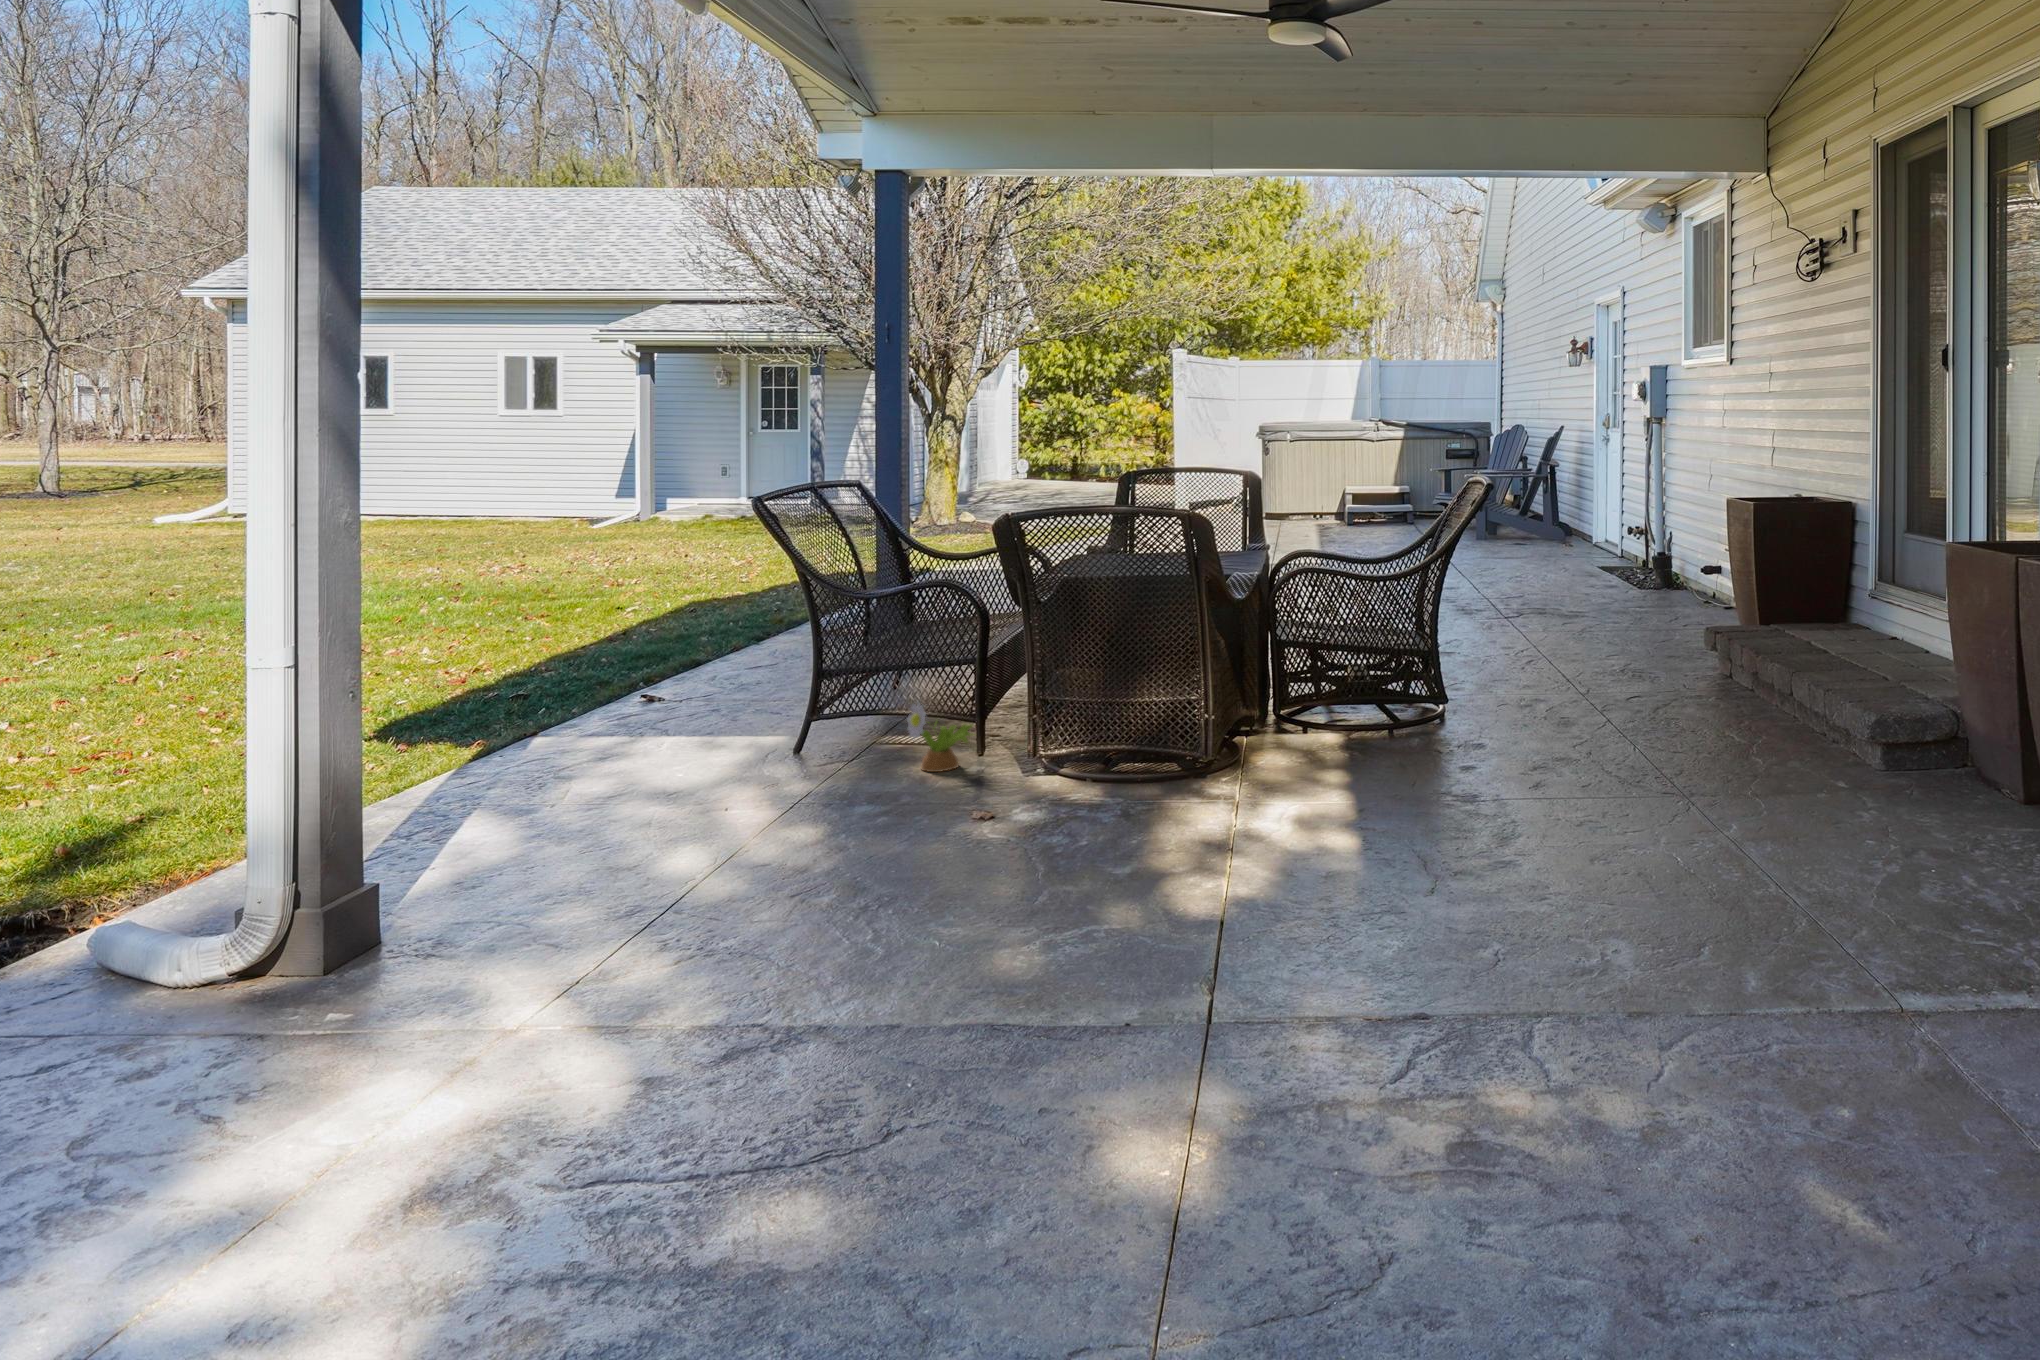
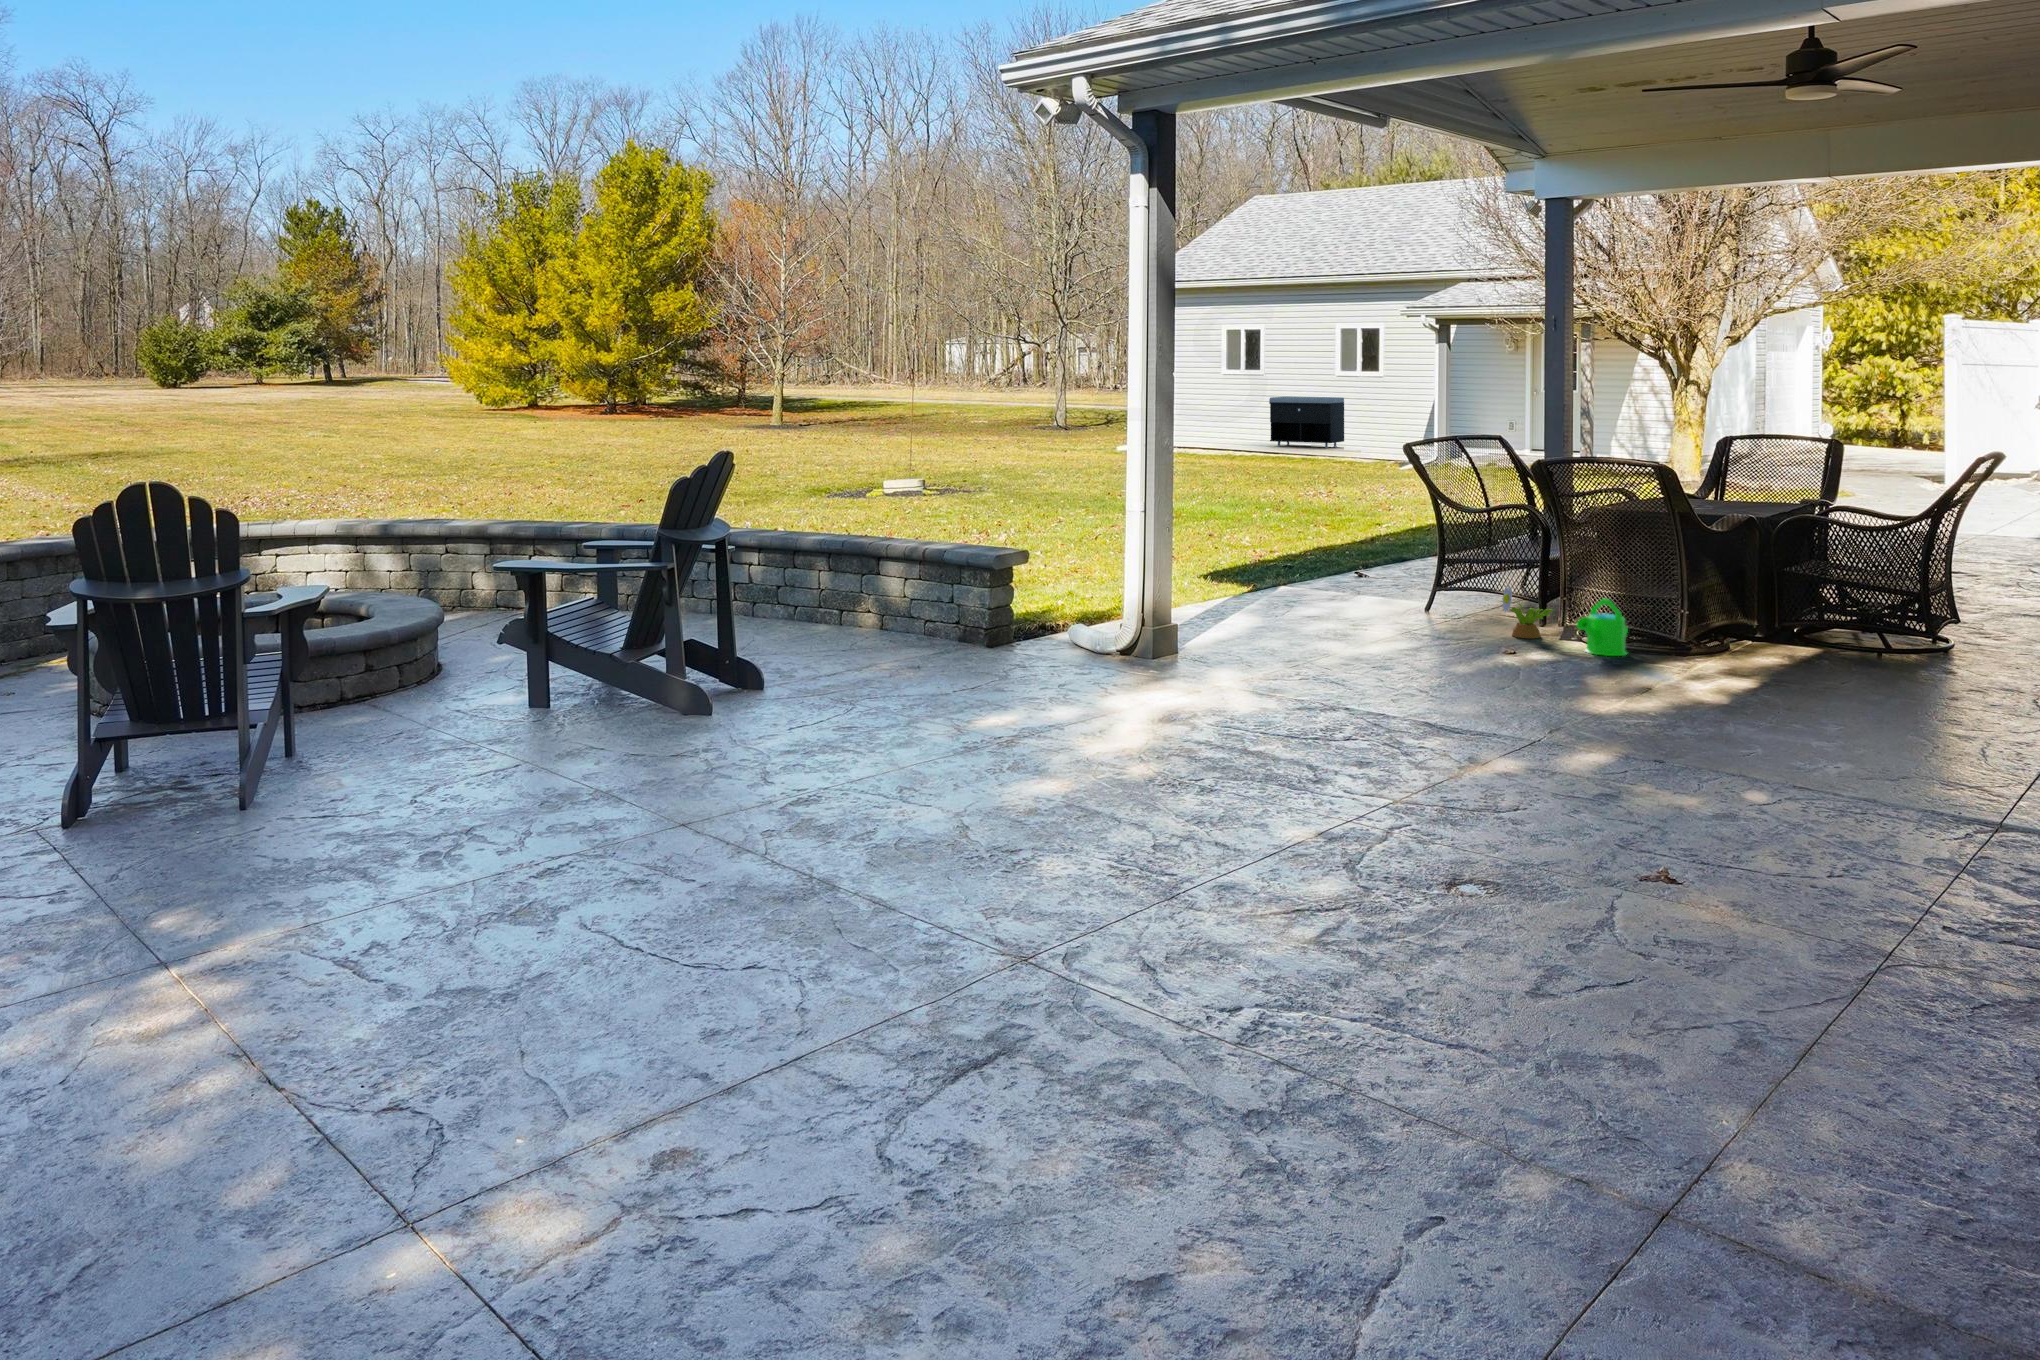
storage bench: none [410,442,517,507] -> present [1269,397,1344,448]
watering can: none [1025,704,1081,782] -> present [1576,598,1628,656]

